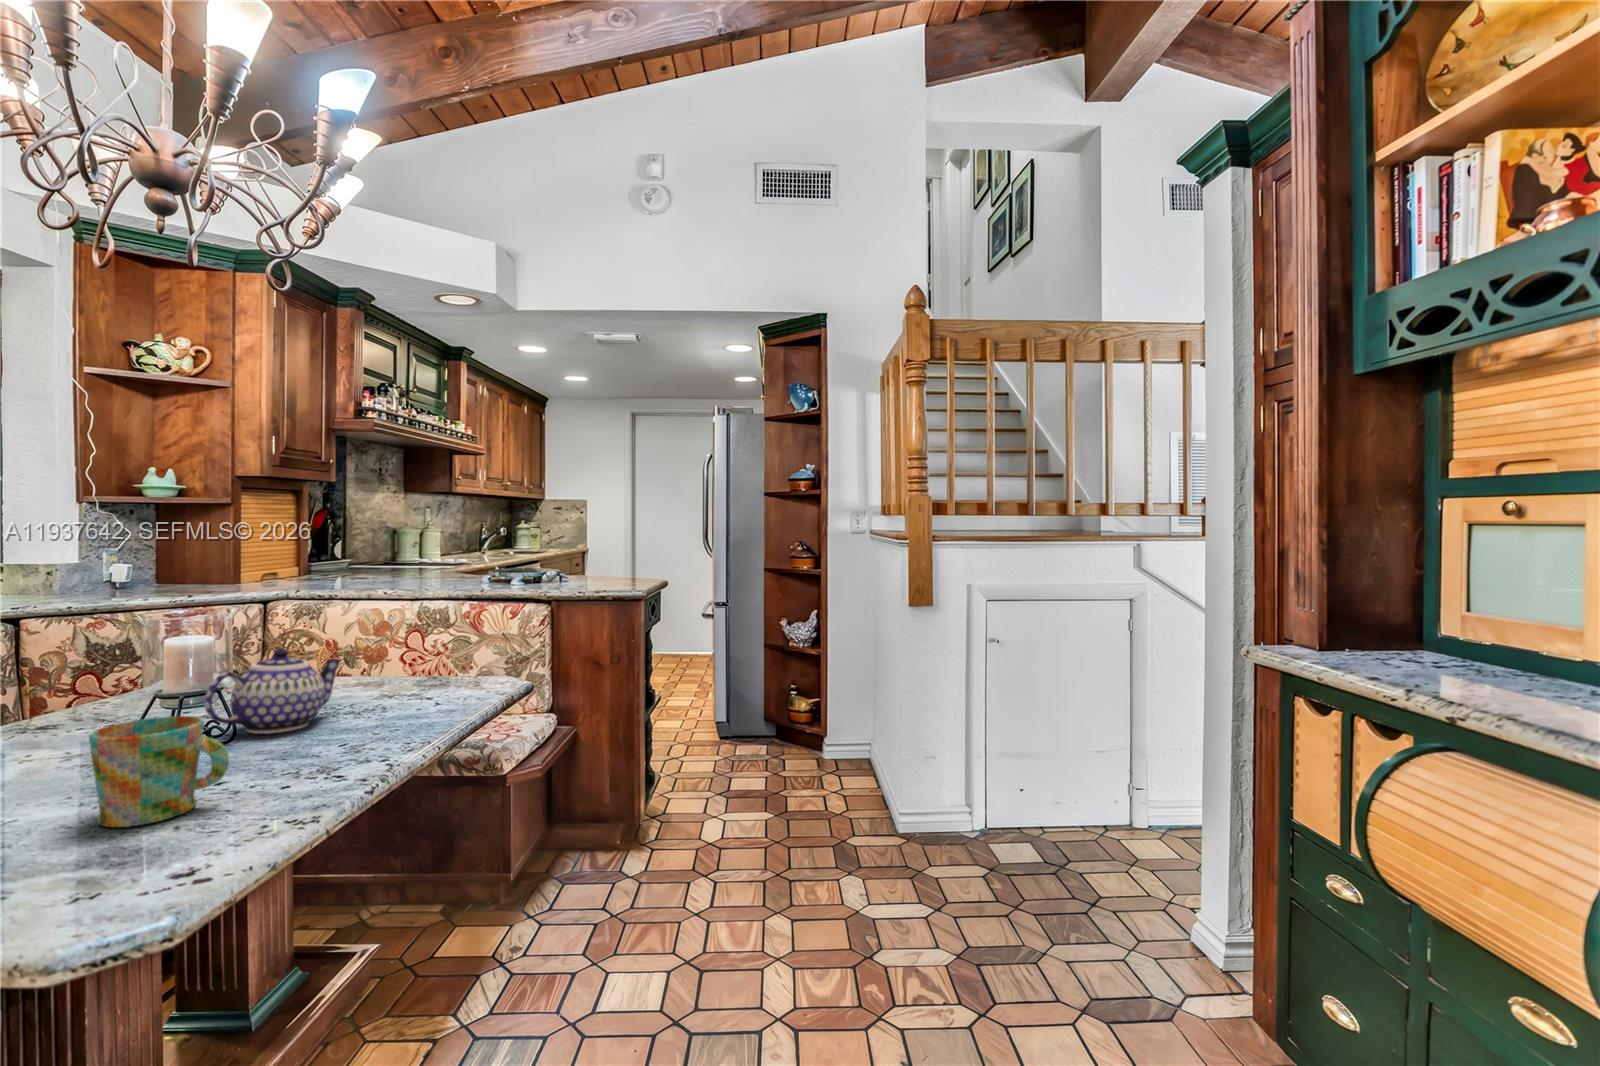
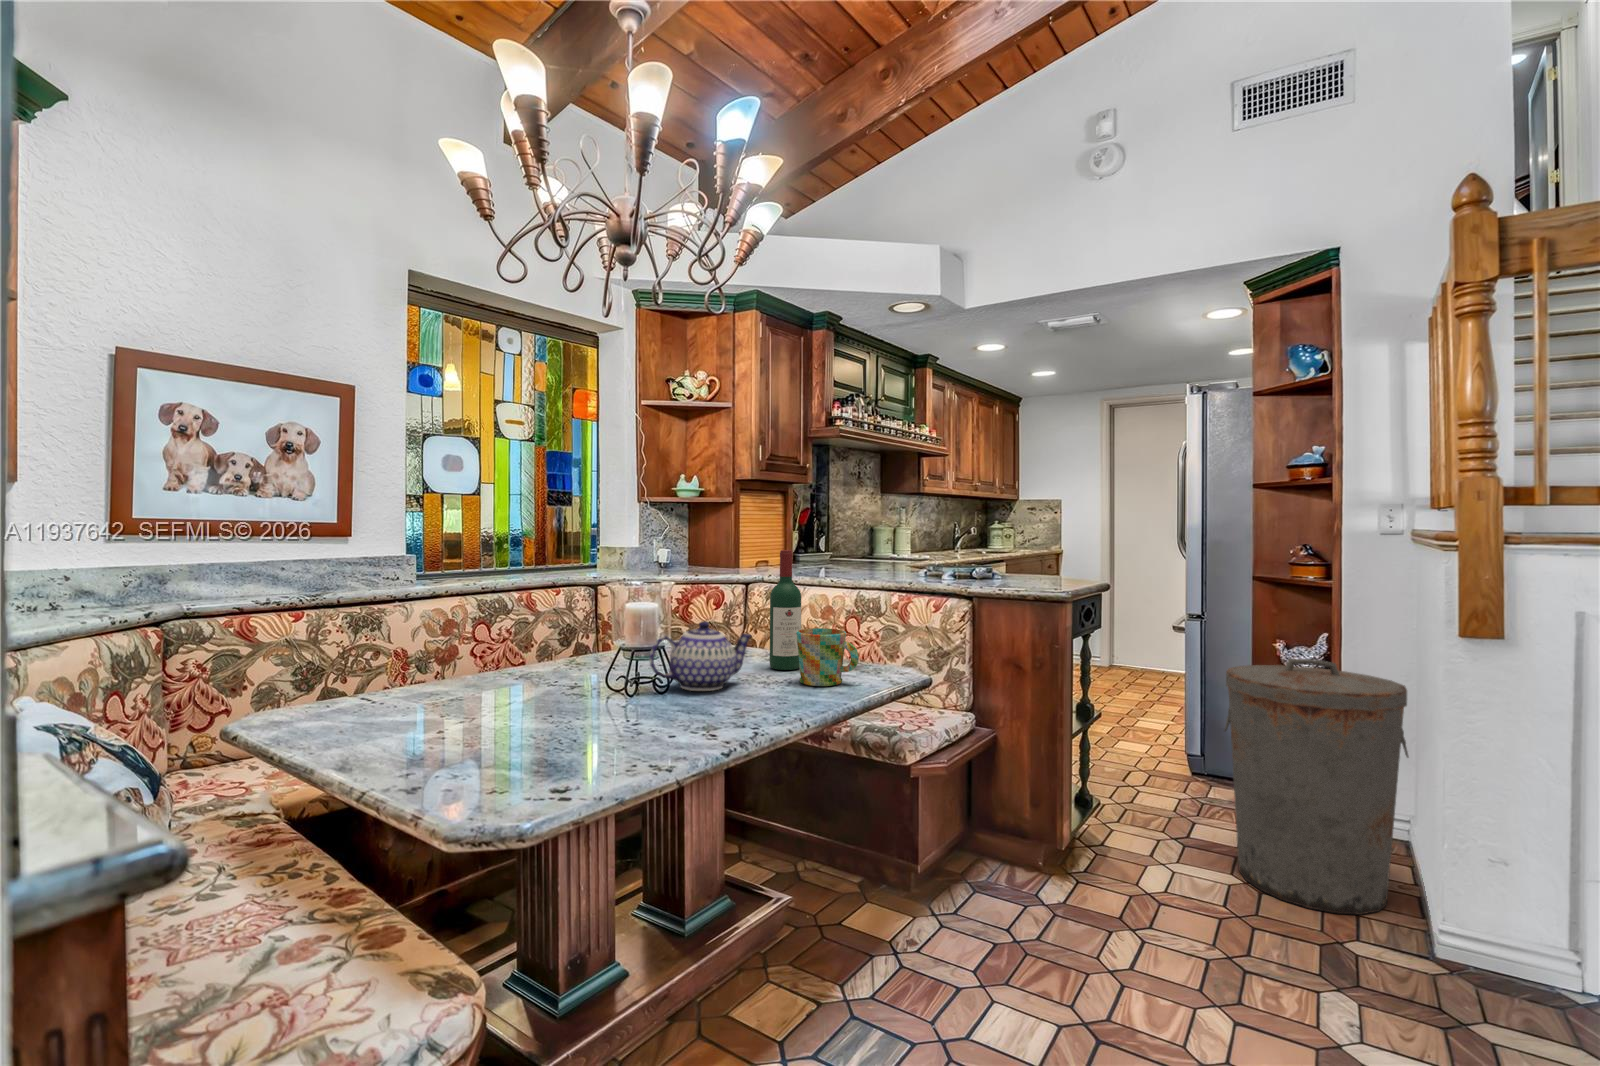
wine bottle: none [353,561,393,695] -> present [770,550,801,670]
trash can: none [759,632,875,821] -> present [1224,659,1409,915]
mug: present [89,716,229,827] -> present [796,628,859,686]

